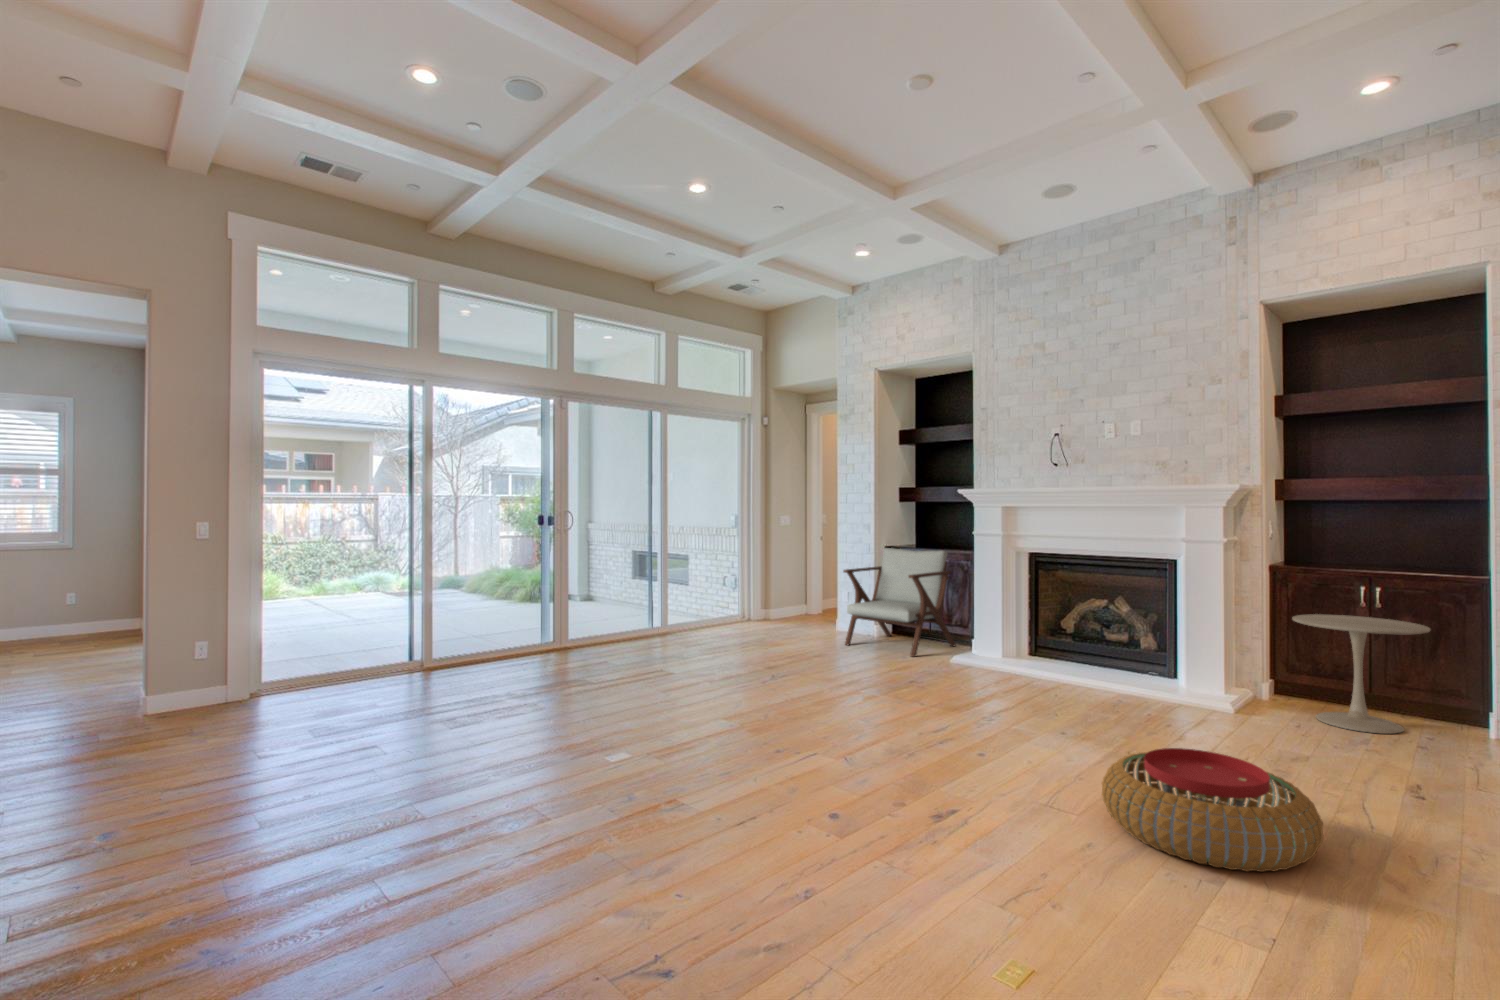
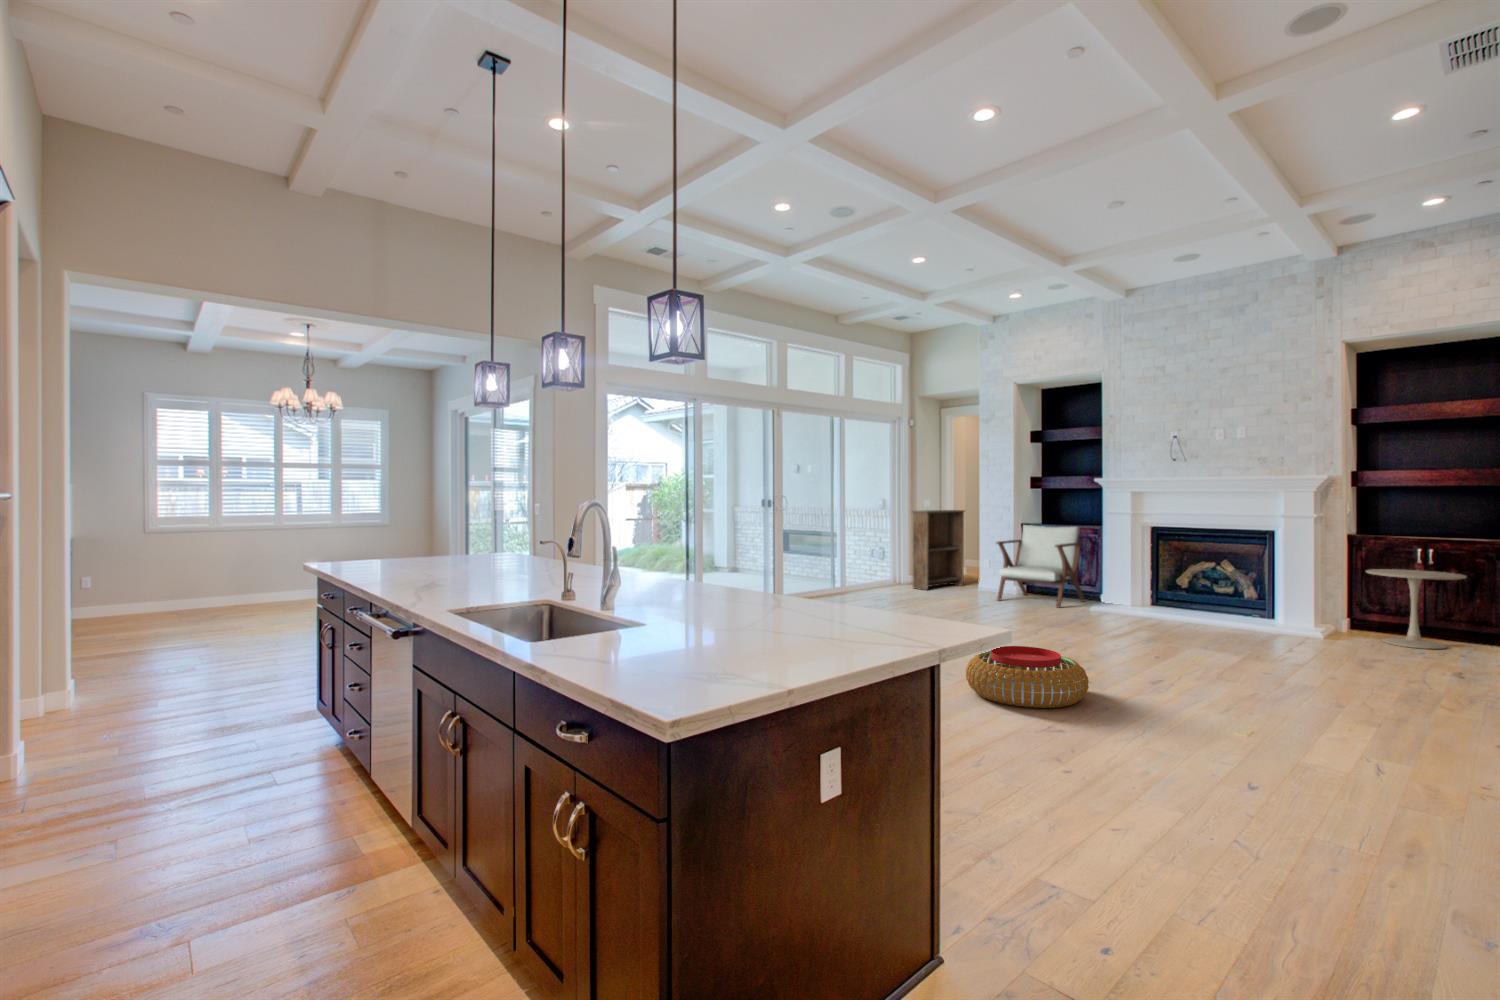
bookshelf: none [756,528,827,629] -> present [912,510,965,590]
pouf: present [1102,748,1323,872] -> present [966,646,1089,708]

